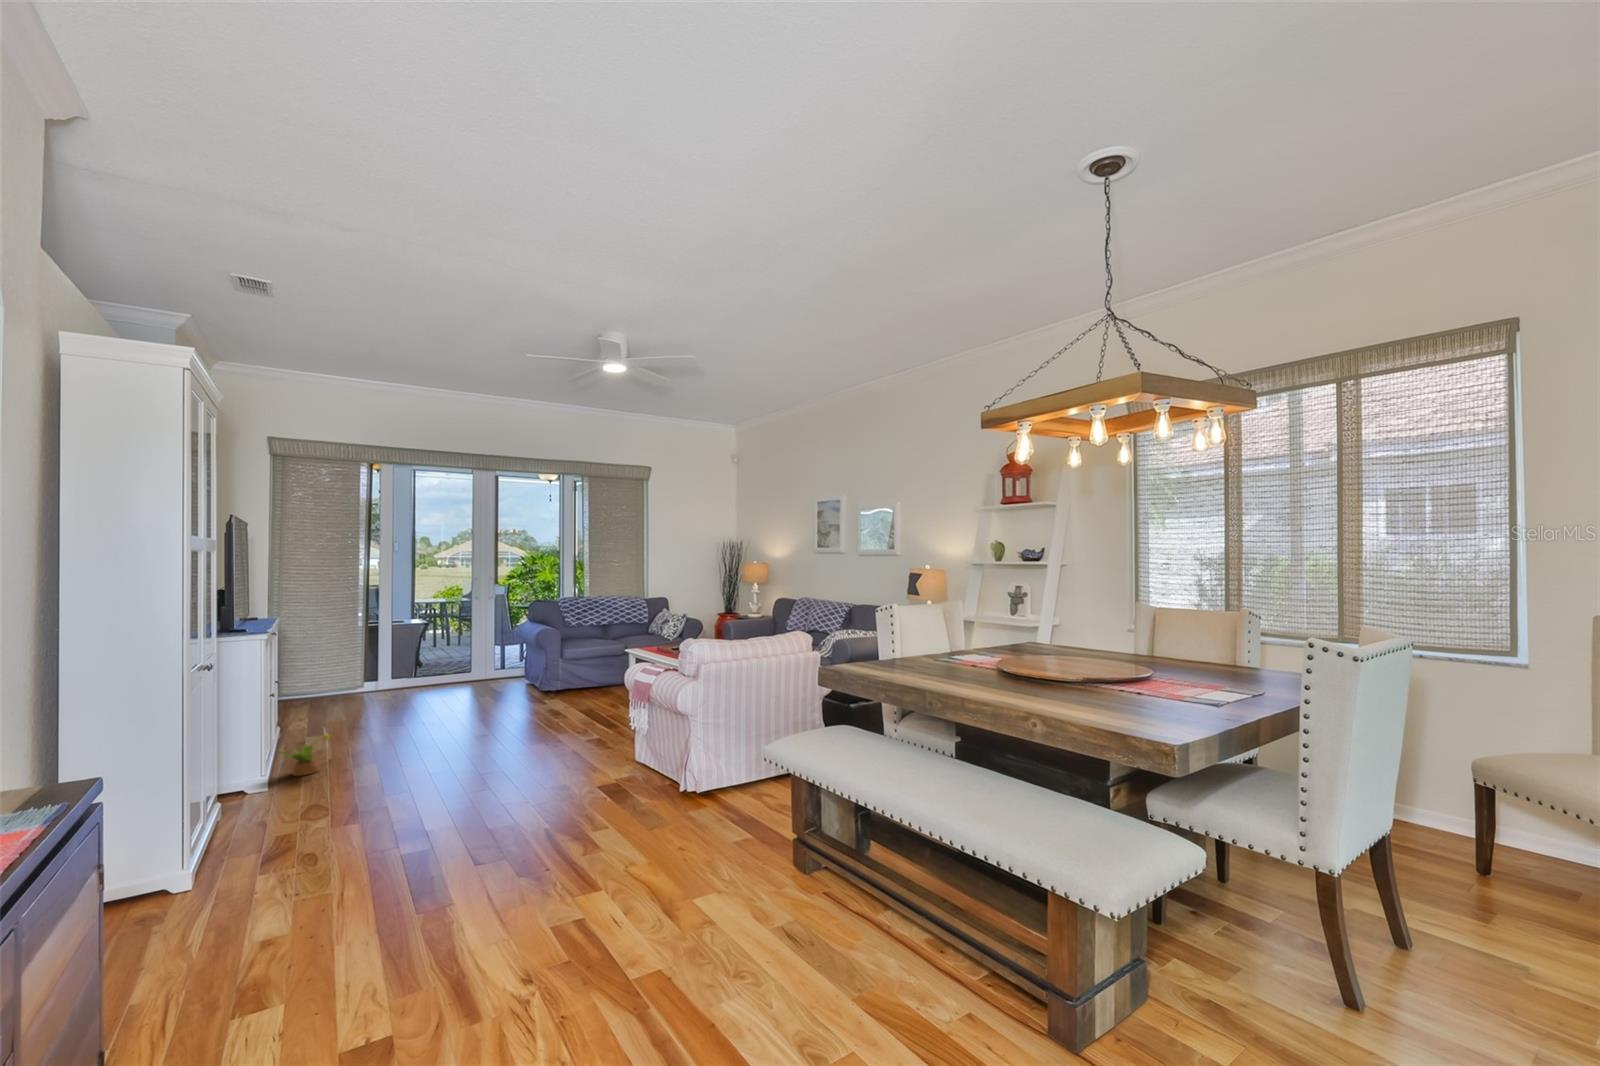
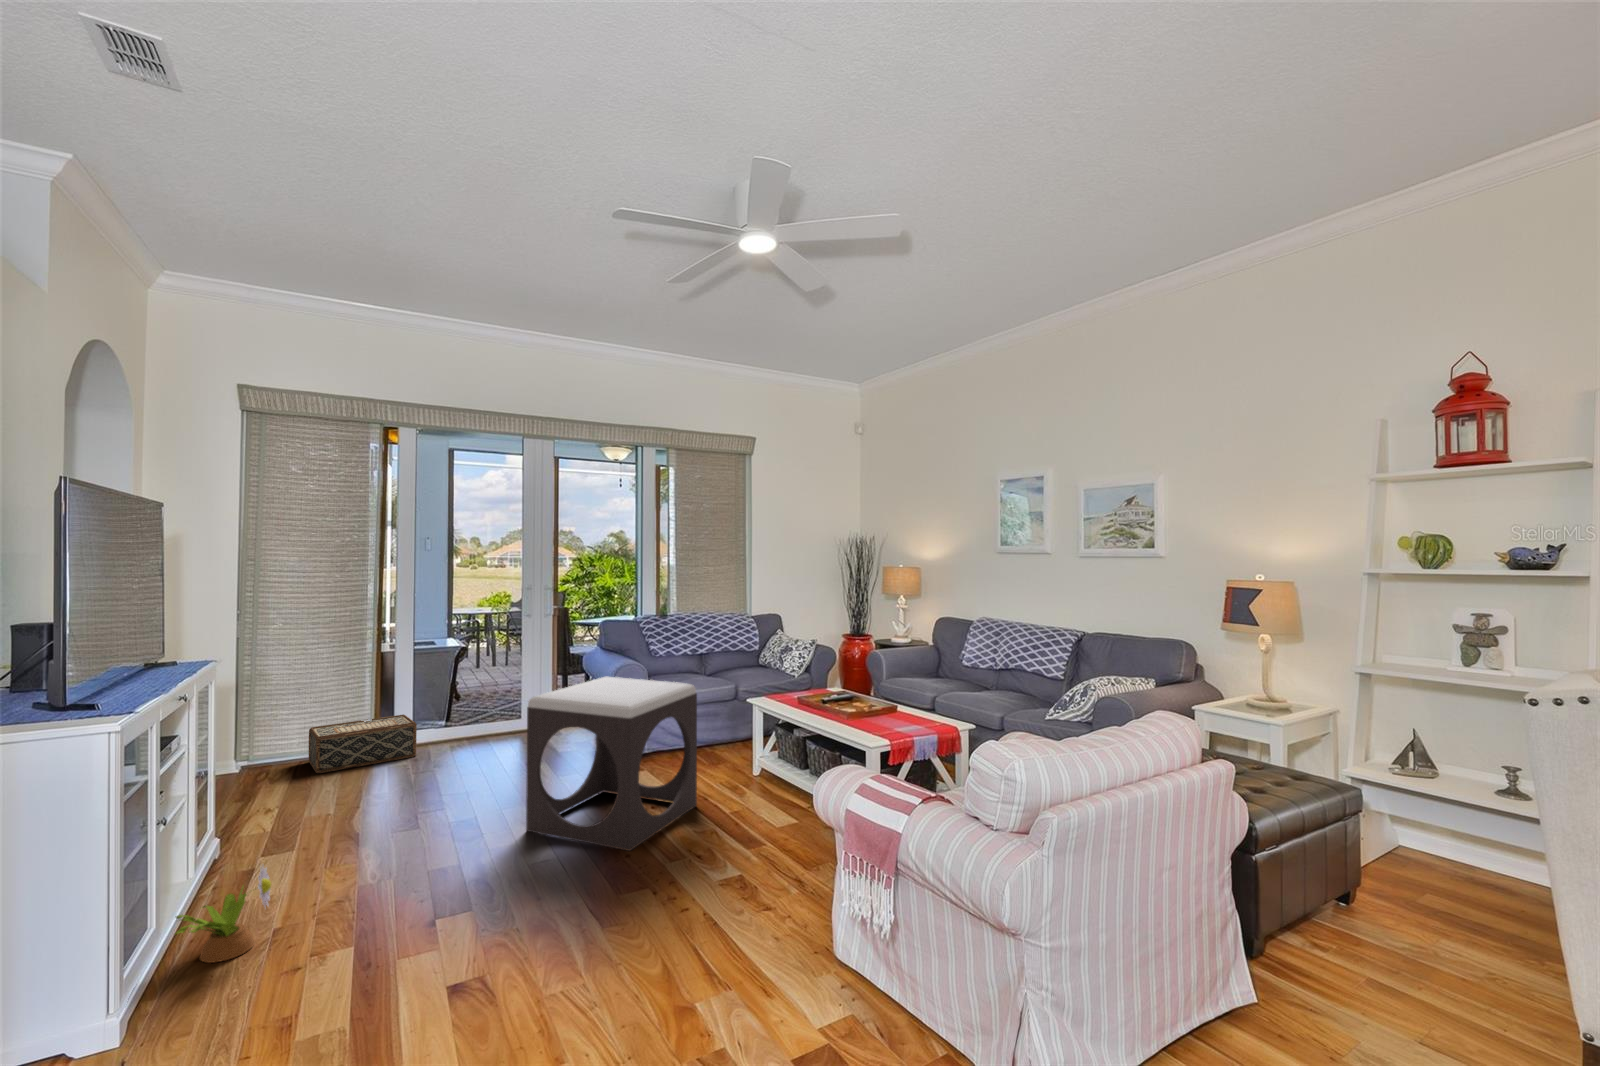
footstool: none [475,634,588,733] -> present [526,676,697,851]
woven basket: none [317,670,395,707] -> present [309,714,417,773]

